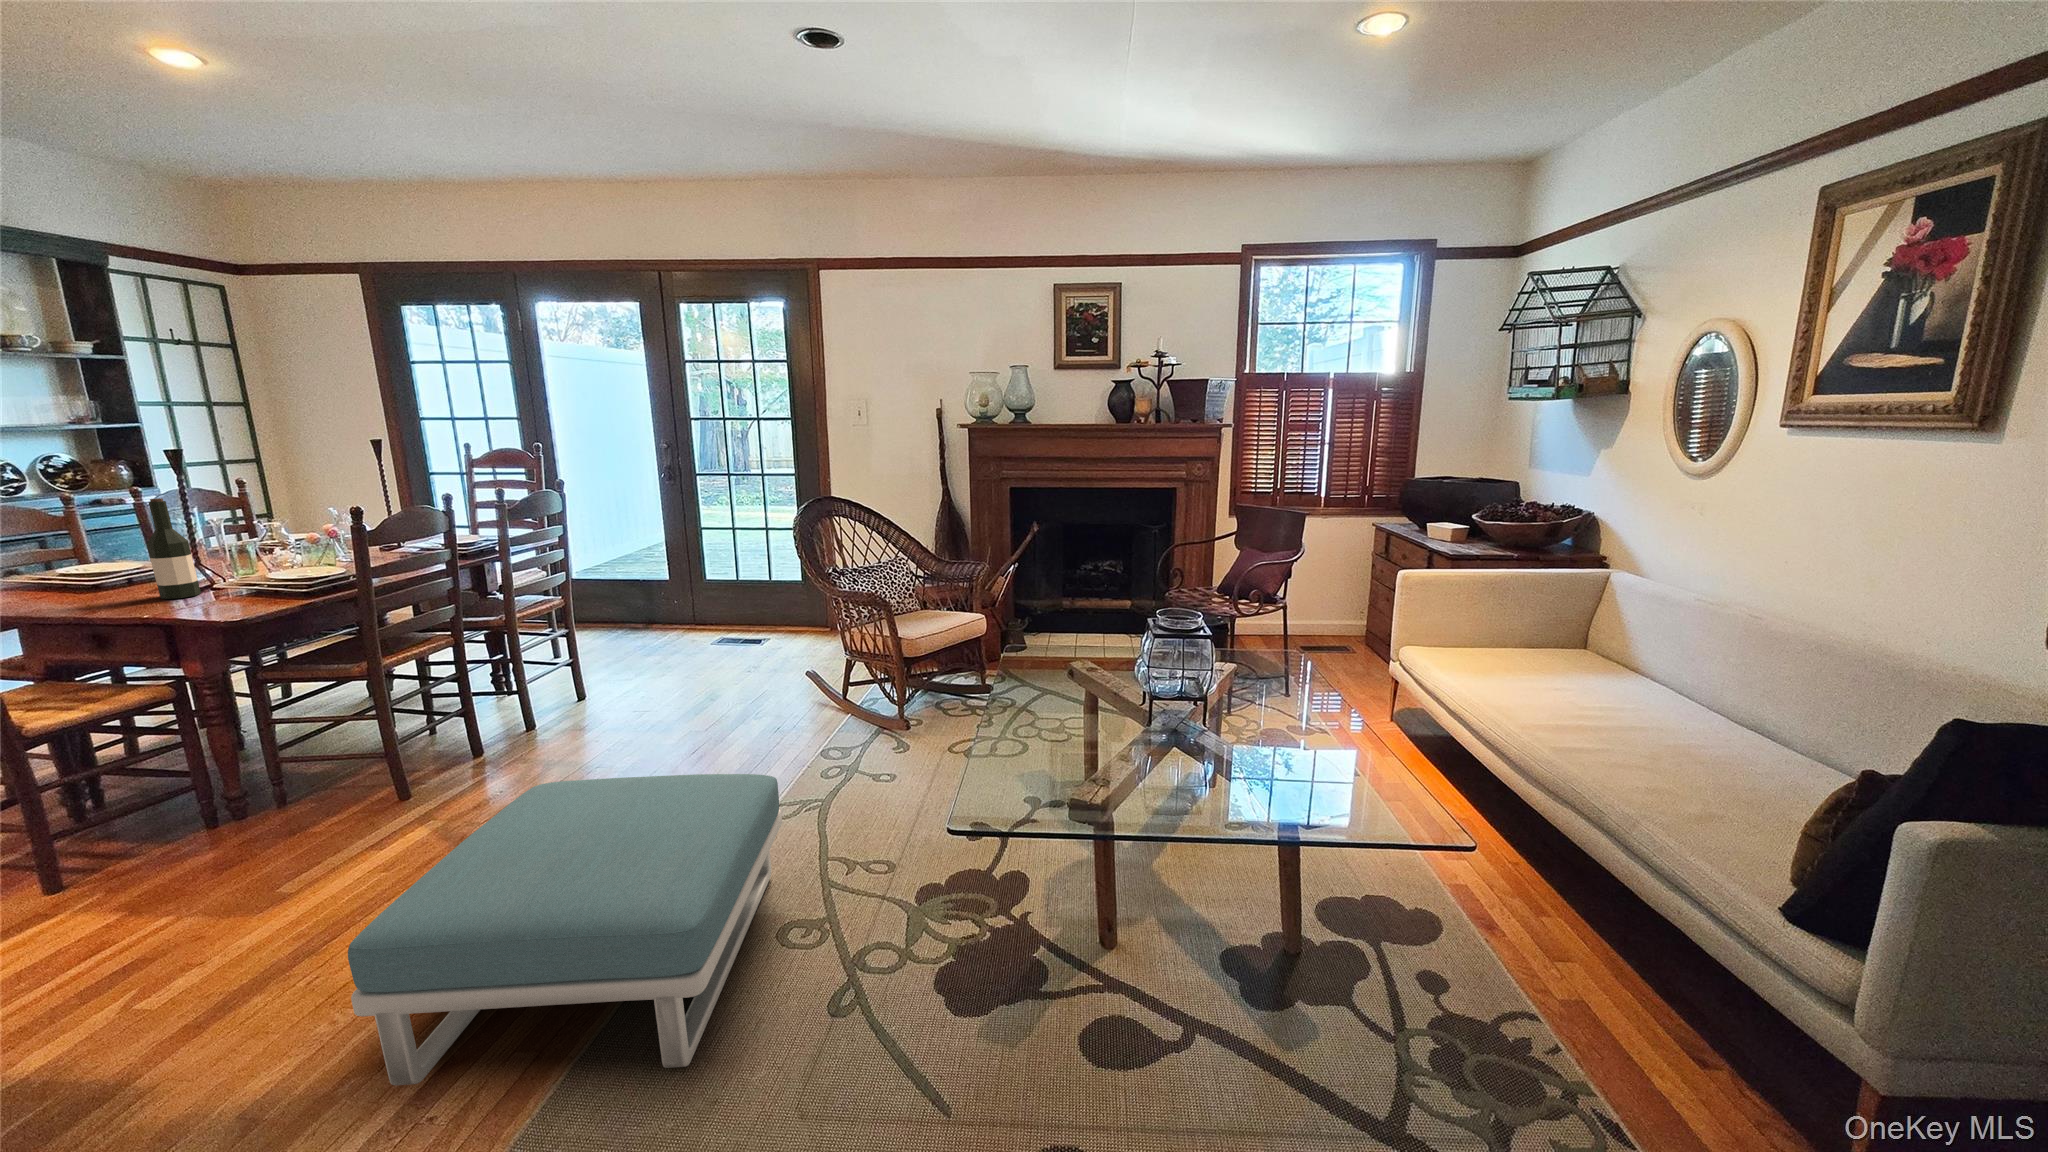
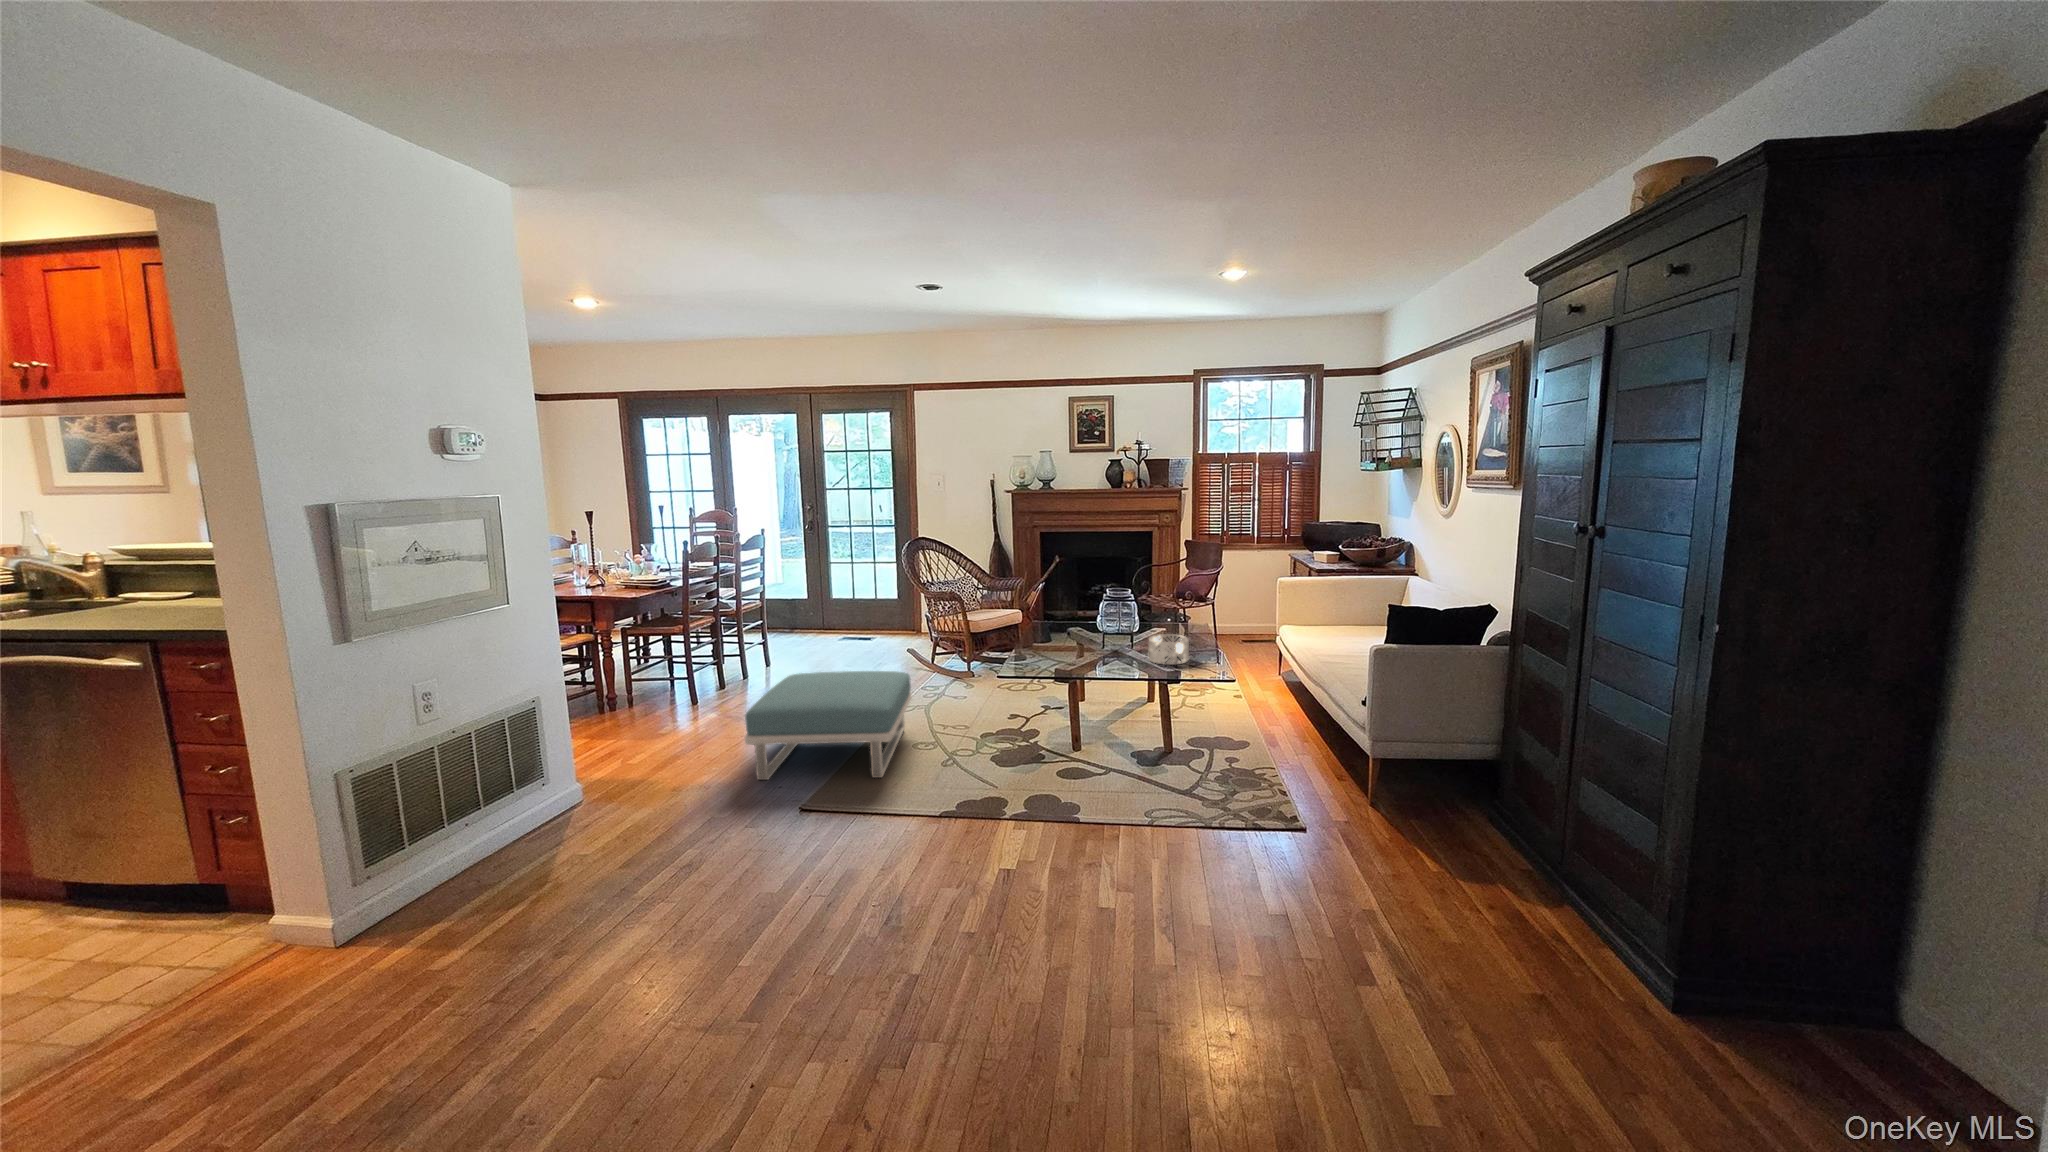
wine bottle: present [147,498,201,599] -> none [583,535,602,588]
decorative bowl: none [1233,697,1314,767] -> present [1149,634,1189,665]

